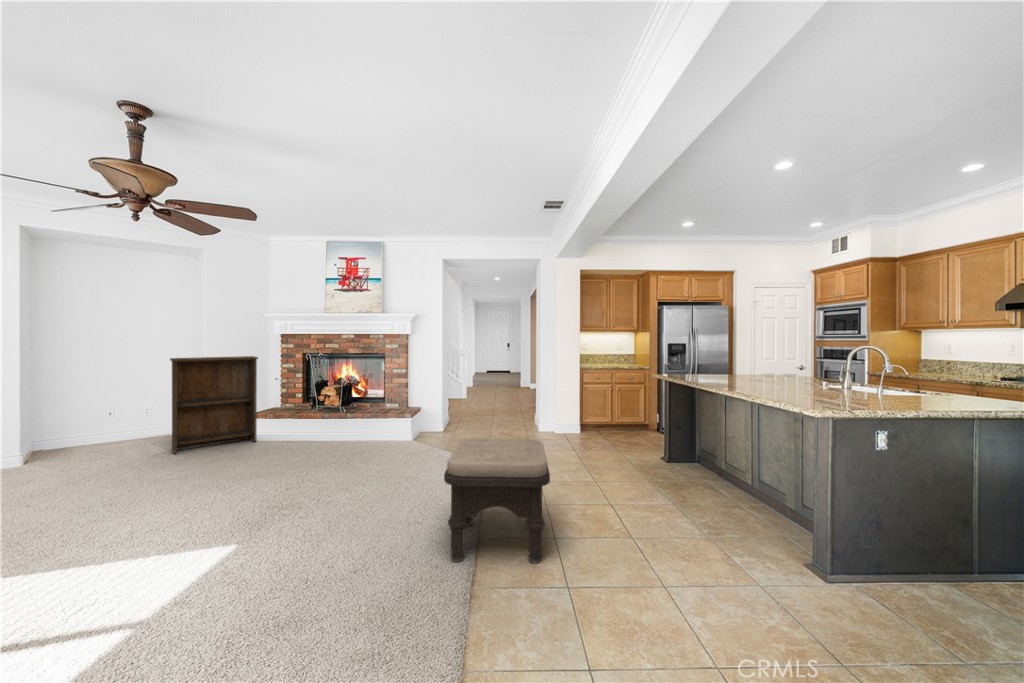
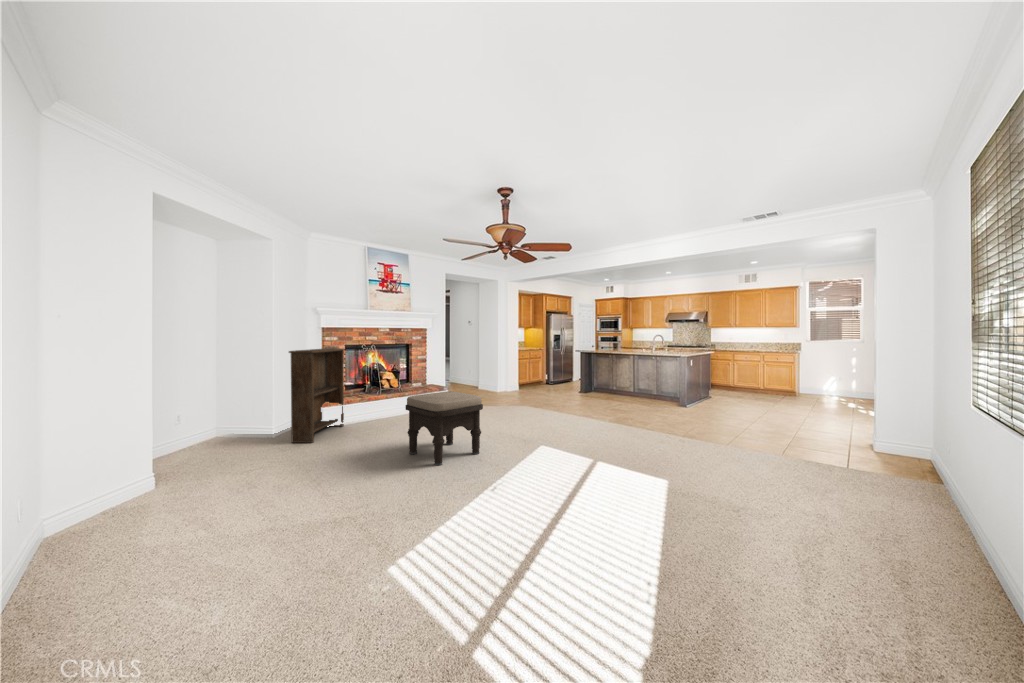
ottoman: present [444,438,550,563] -> present [406,391,483,465]

